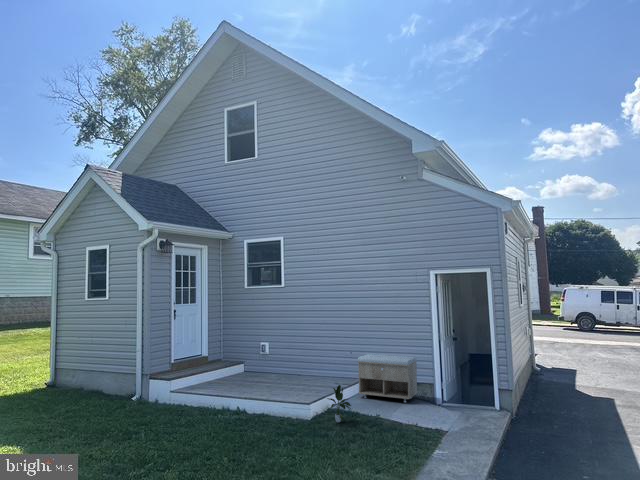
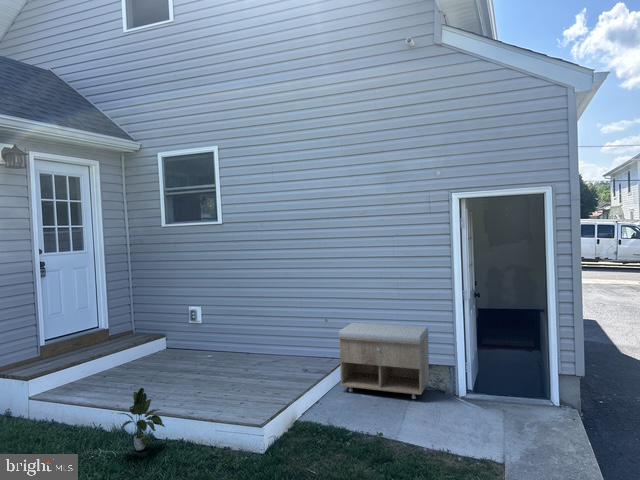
potted plant: present [328,385,351,422] -> present [119,388,165,450]

